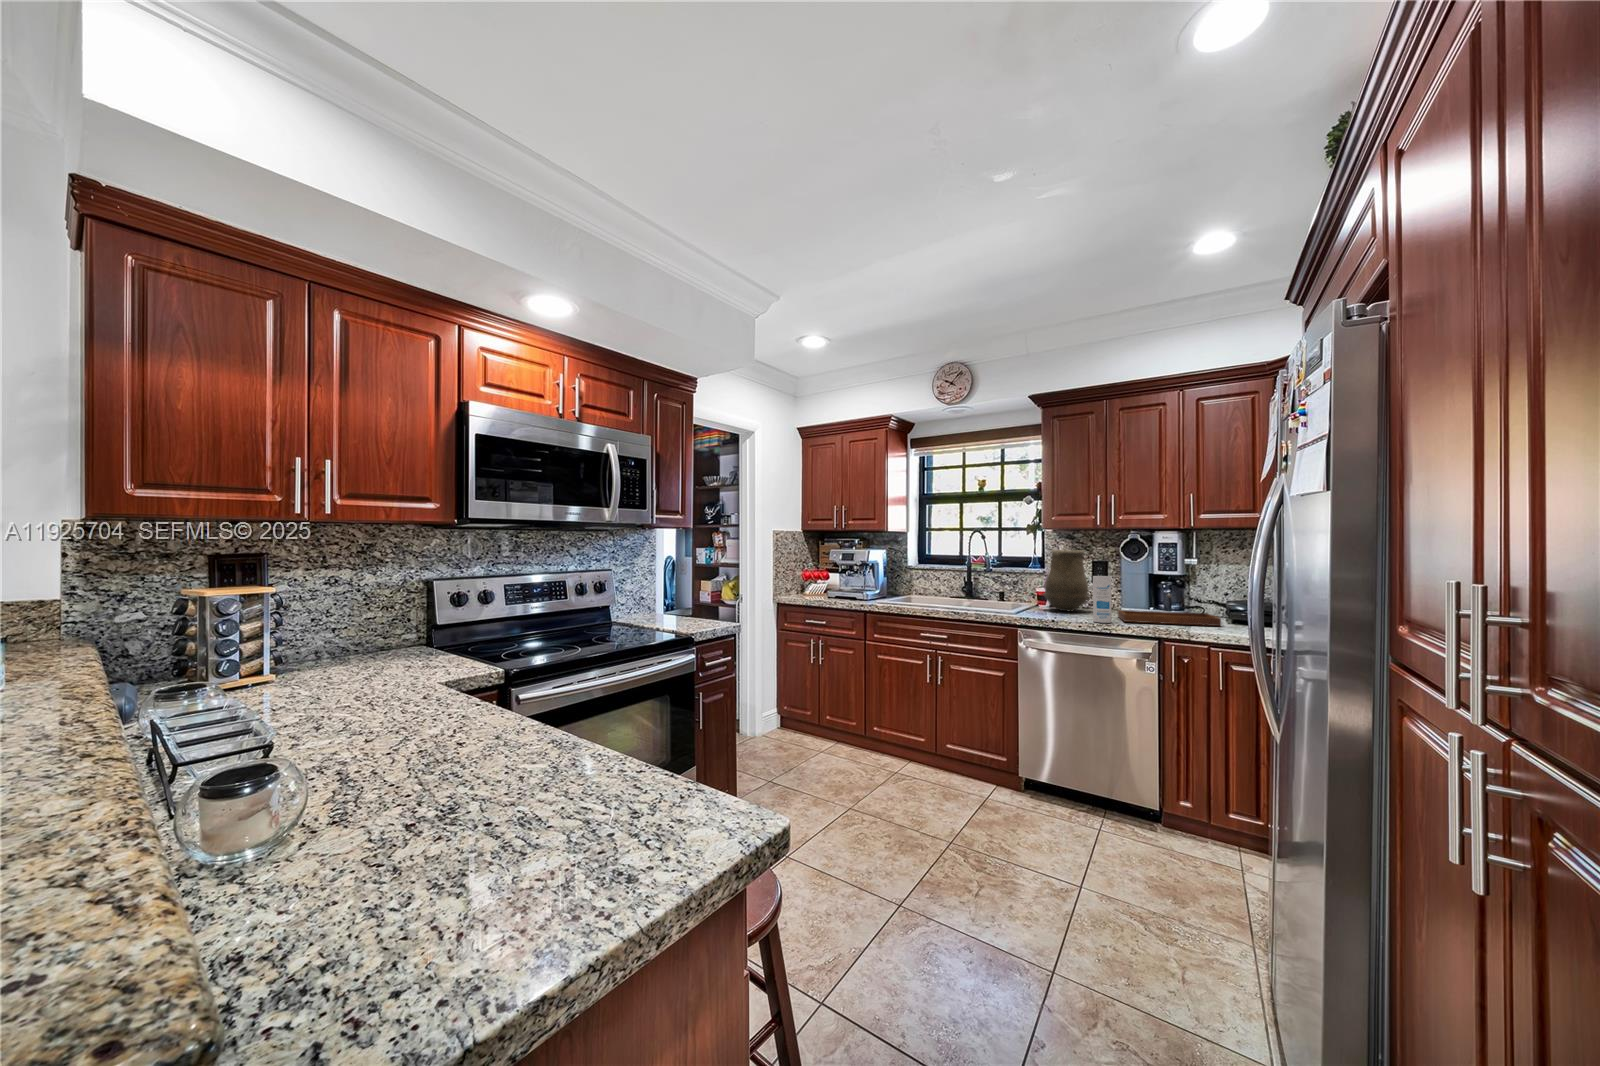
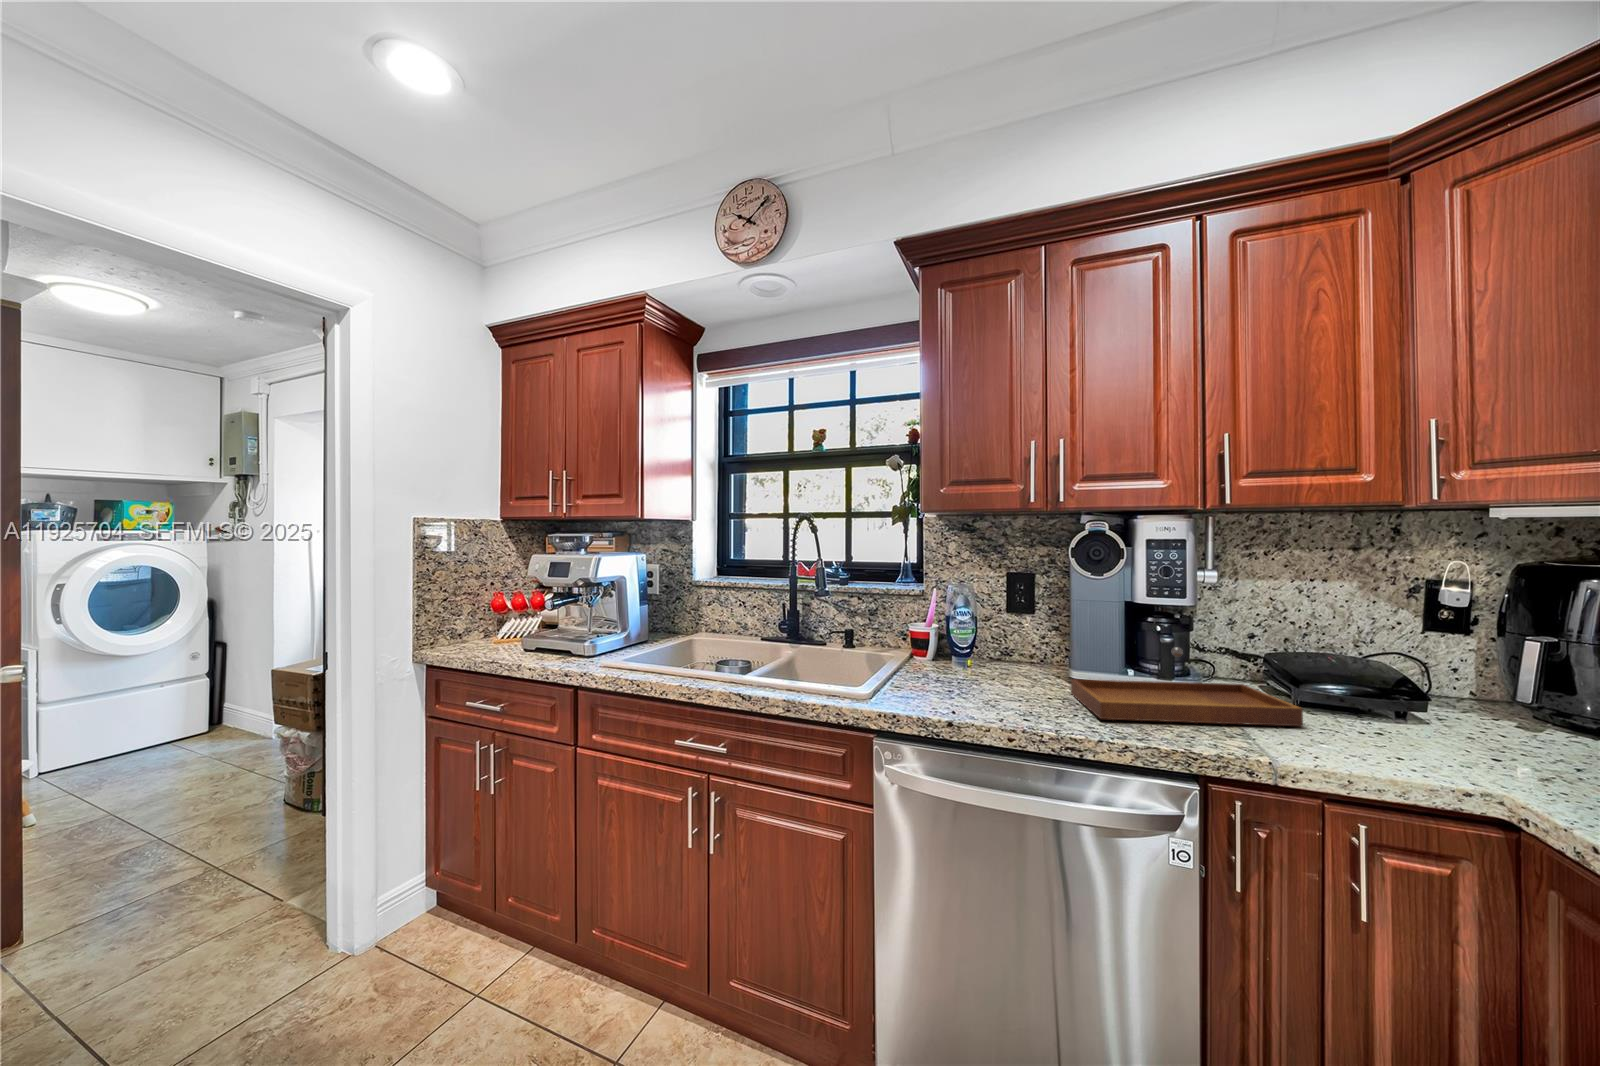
vase: present [1042,550,1091,611] -> none [920,553,1015,678]
canister: present [1093,576,1112,623] -> none [1033,615,1074,725]

